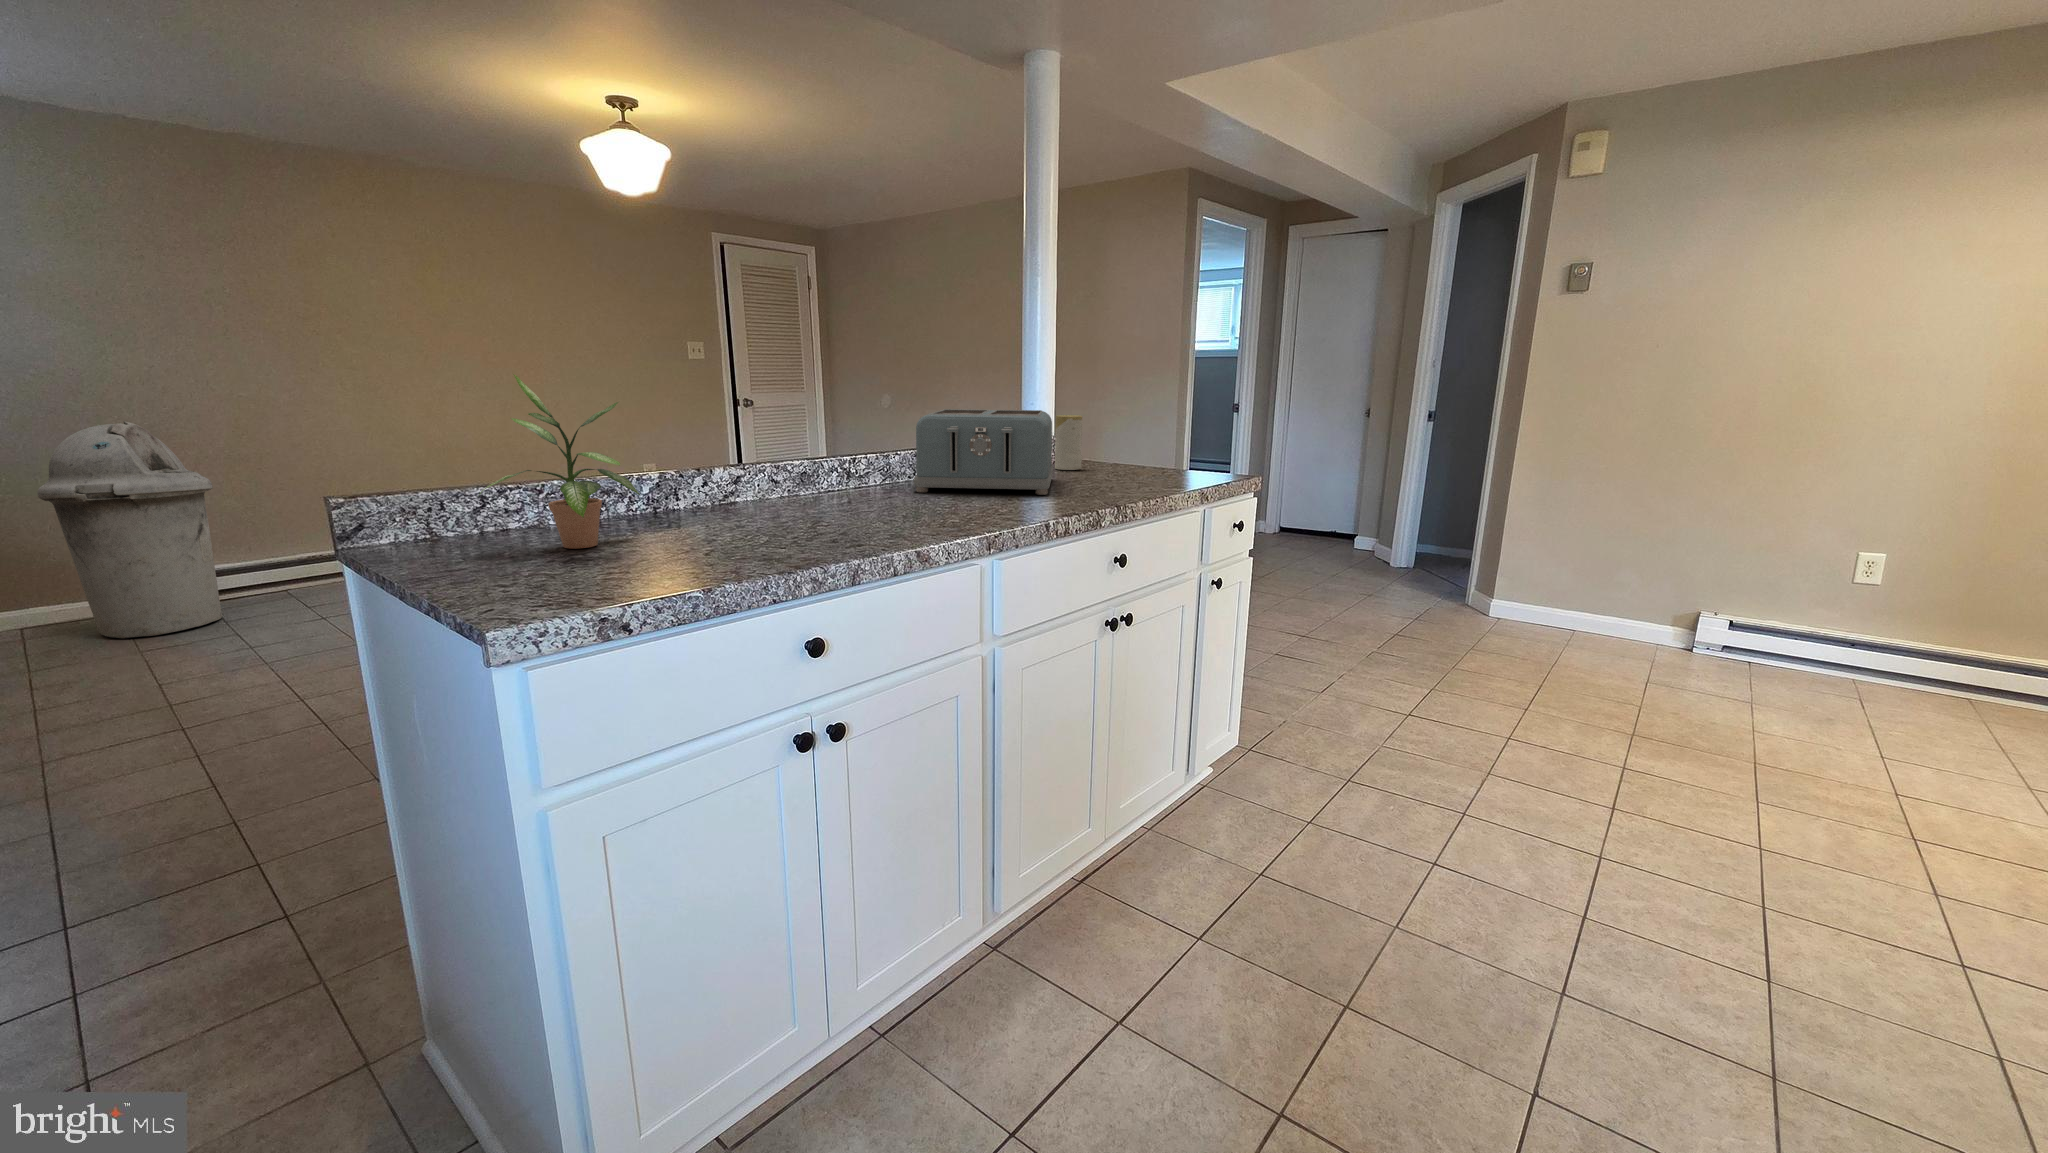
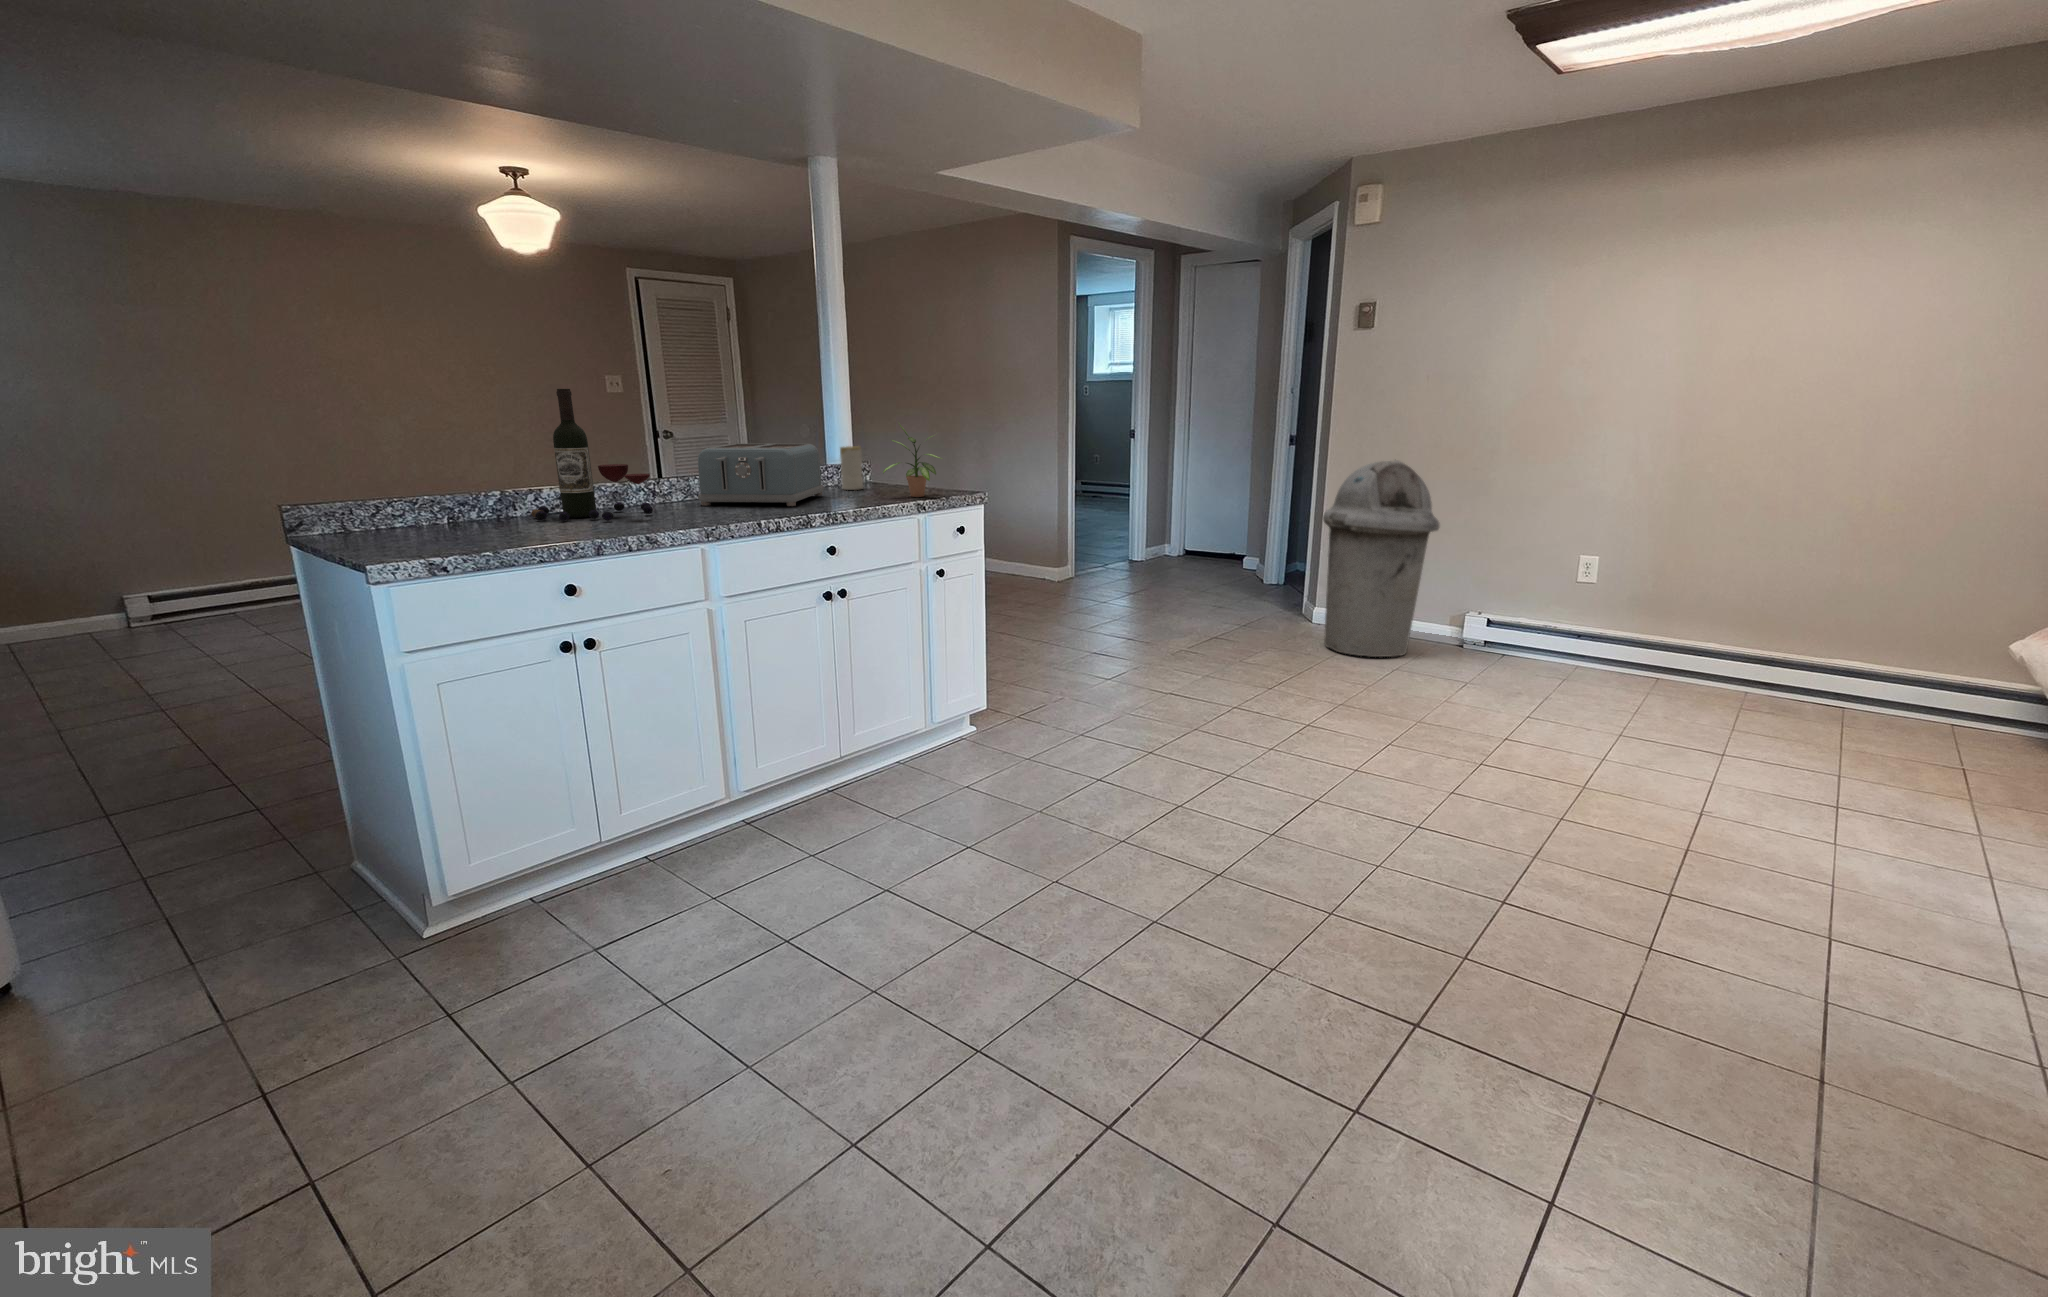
wine bottle: none [704,322,888,518] -> present [531,389,653,521]
potted plant: present [479,375,640,549] -> present [883,424,942,497]
trash can: present [37,421,222,638] -> present [1323,460,1440,657]

